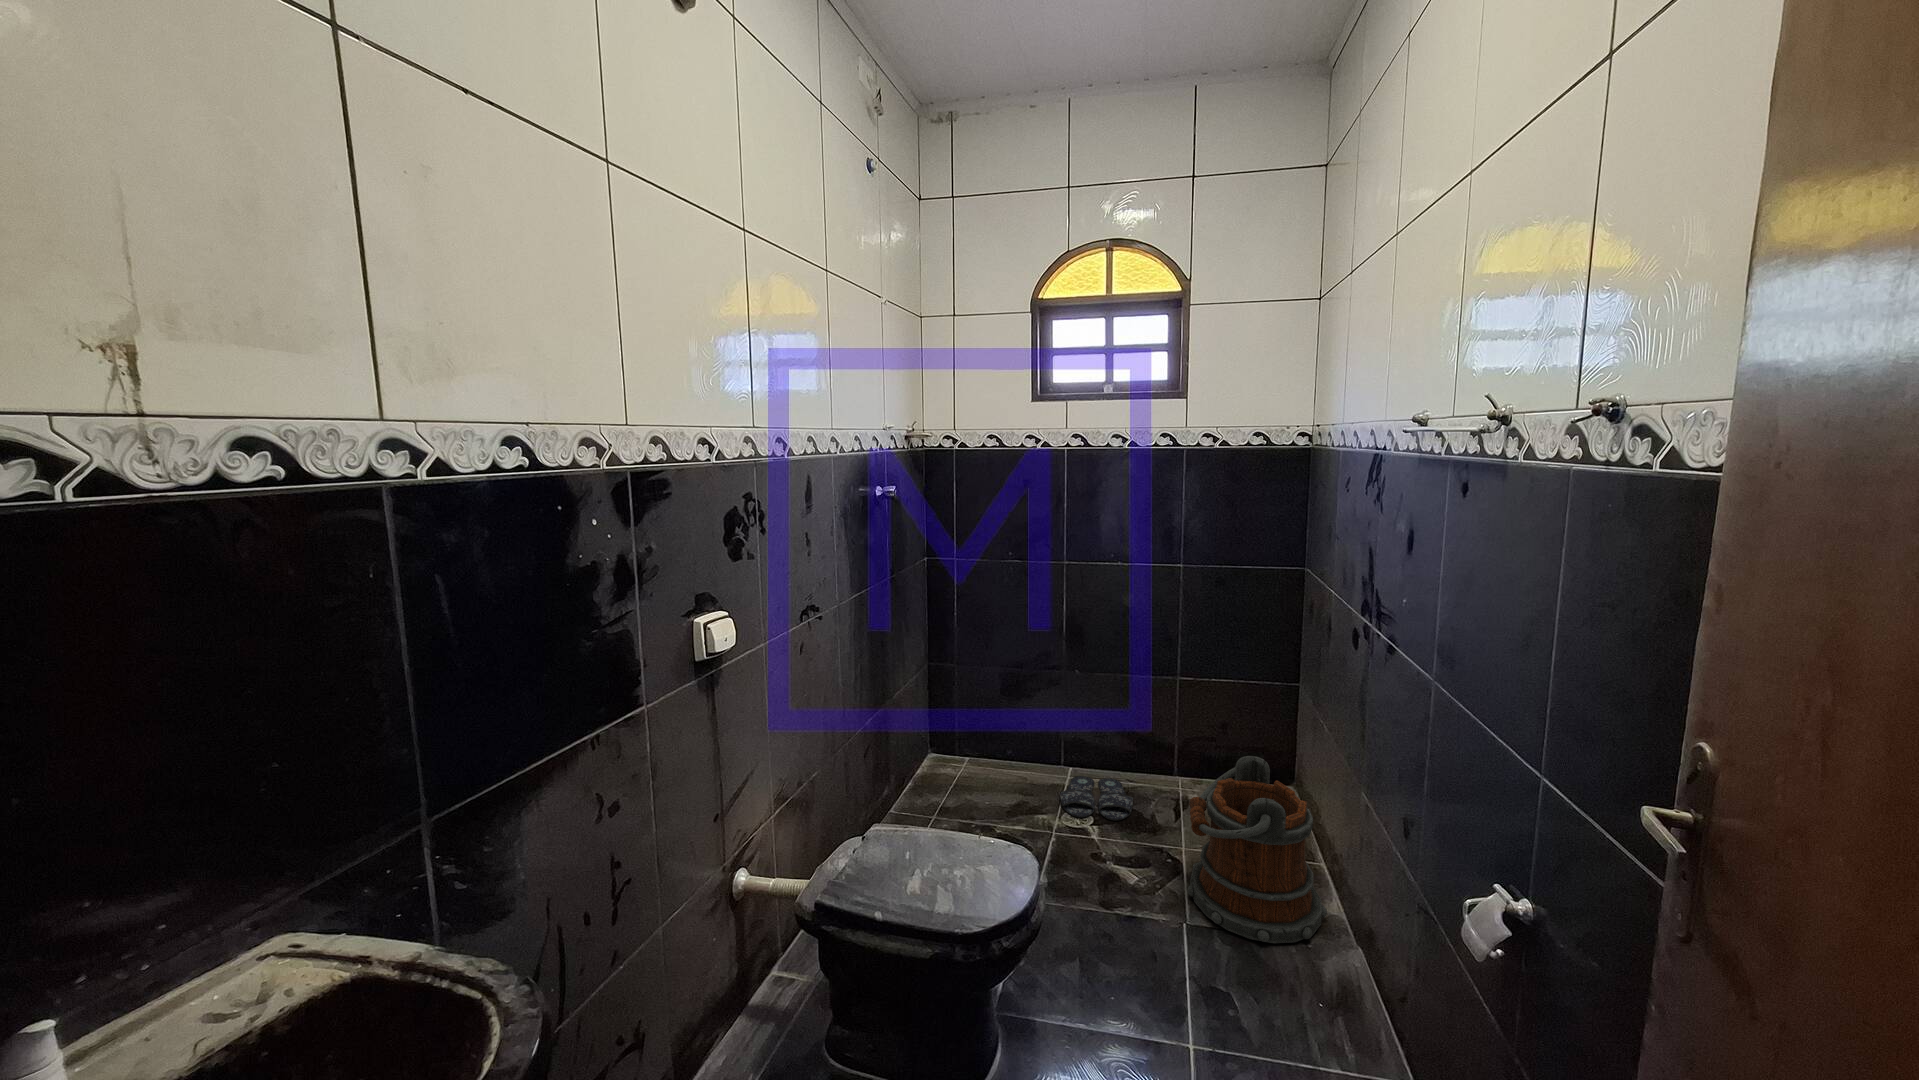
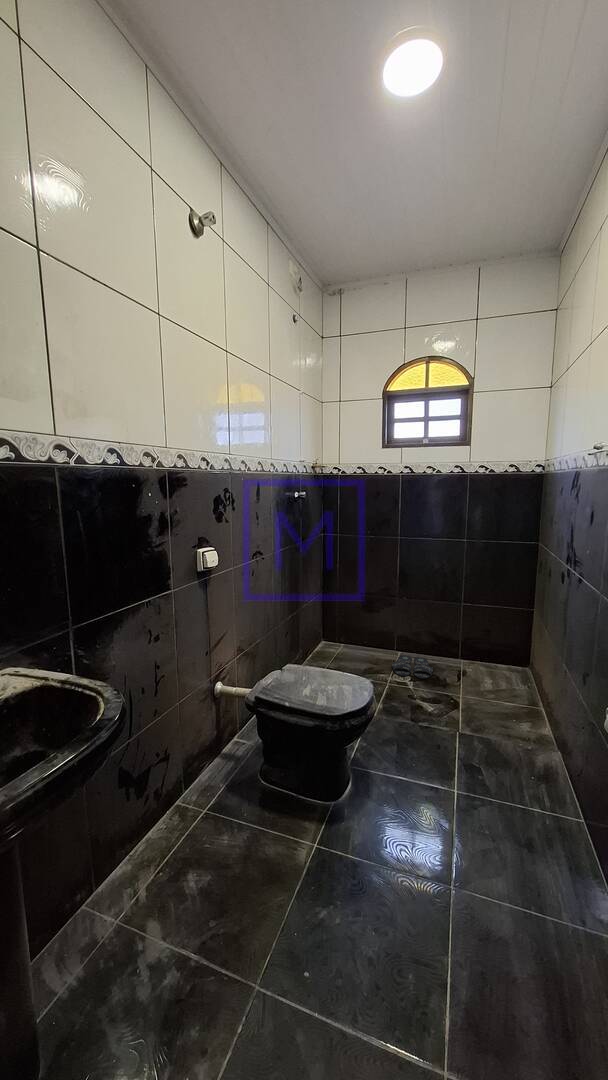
bucket: present [1188,756,1327,943] -> none [461,644,542,747]

